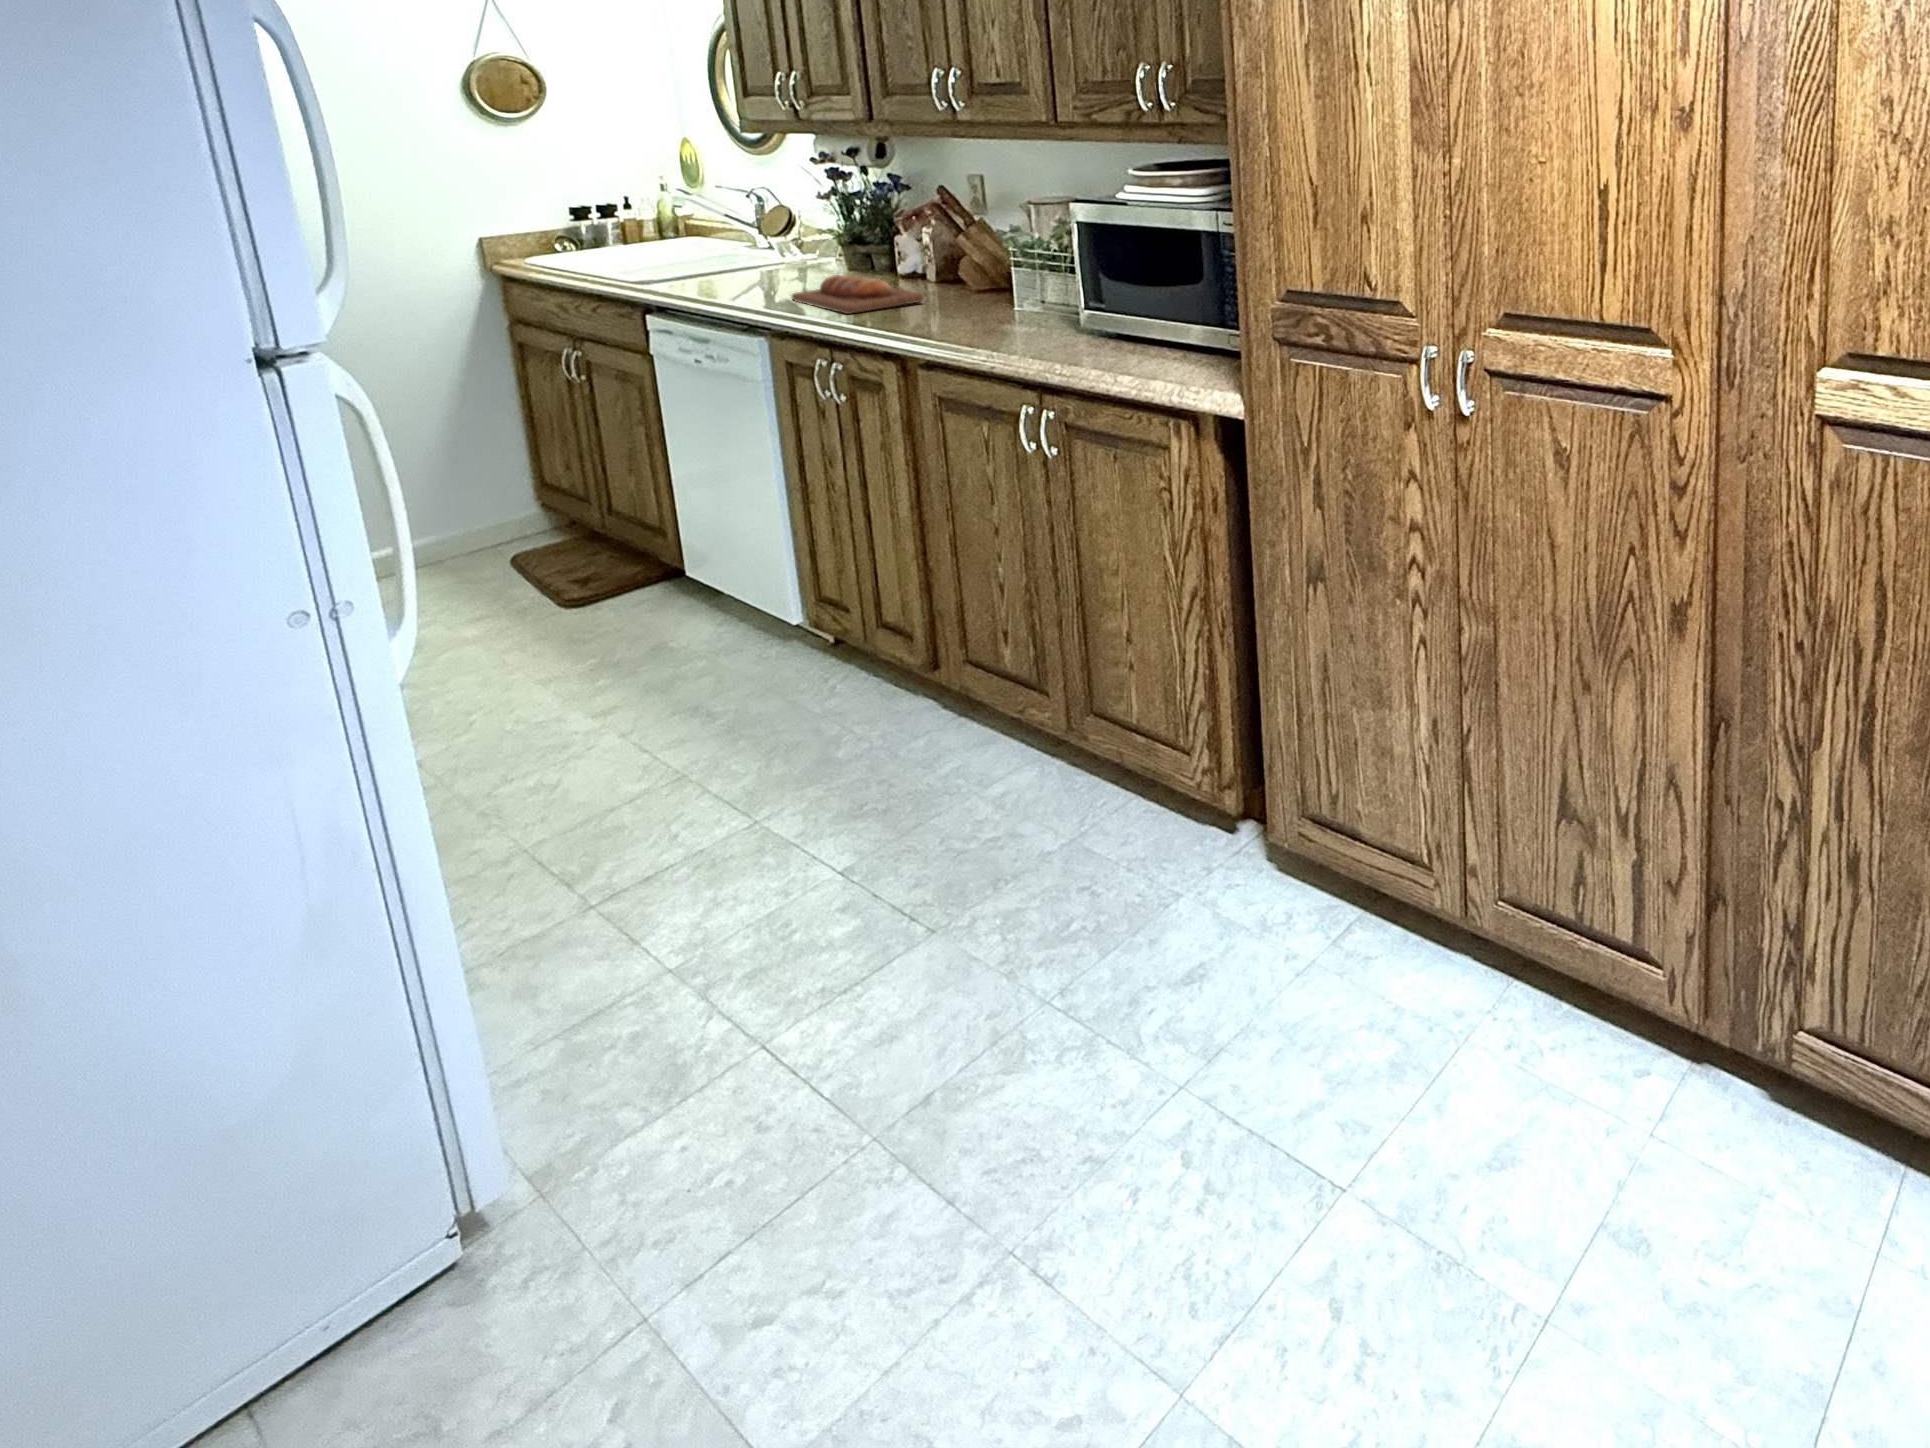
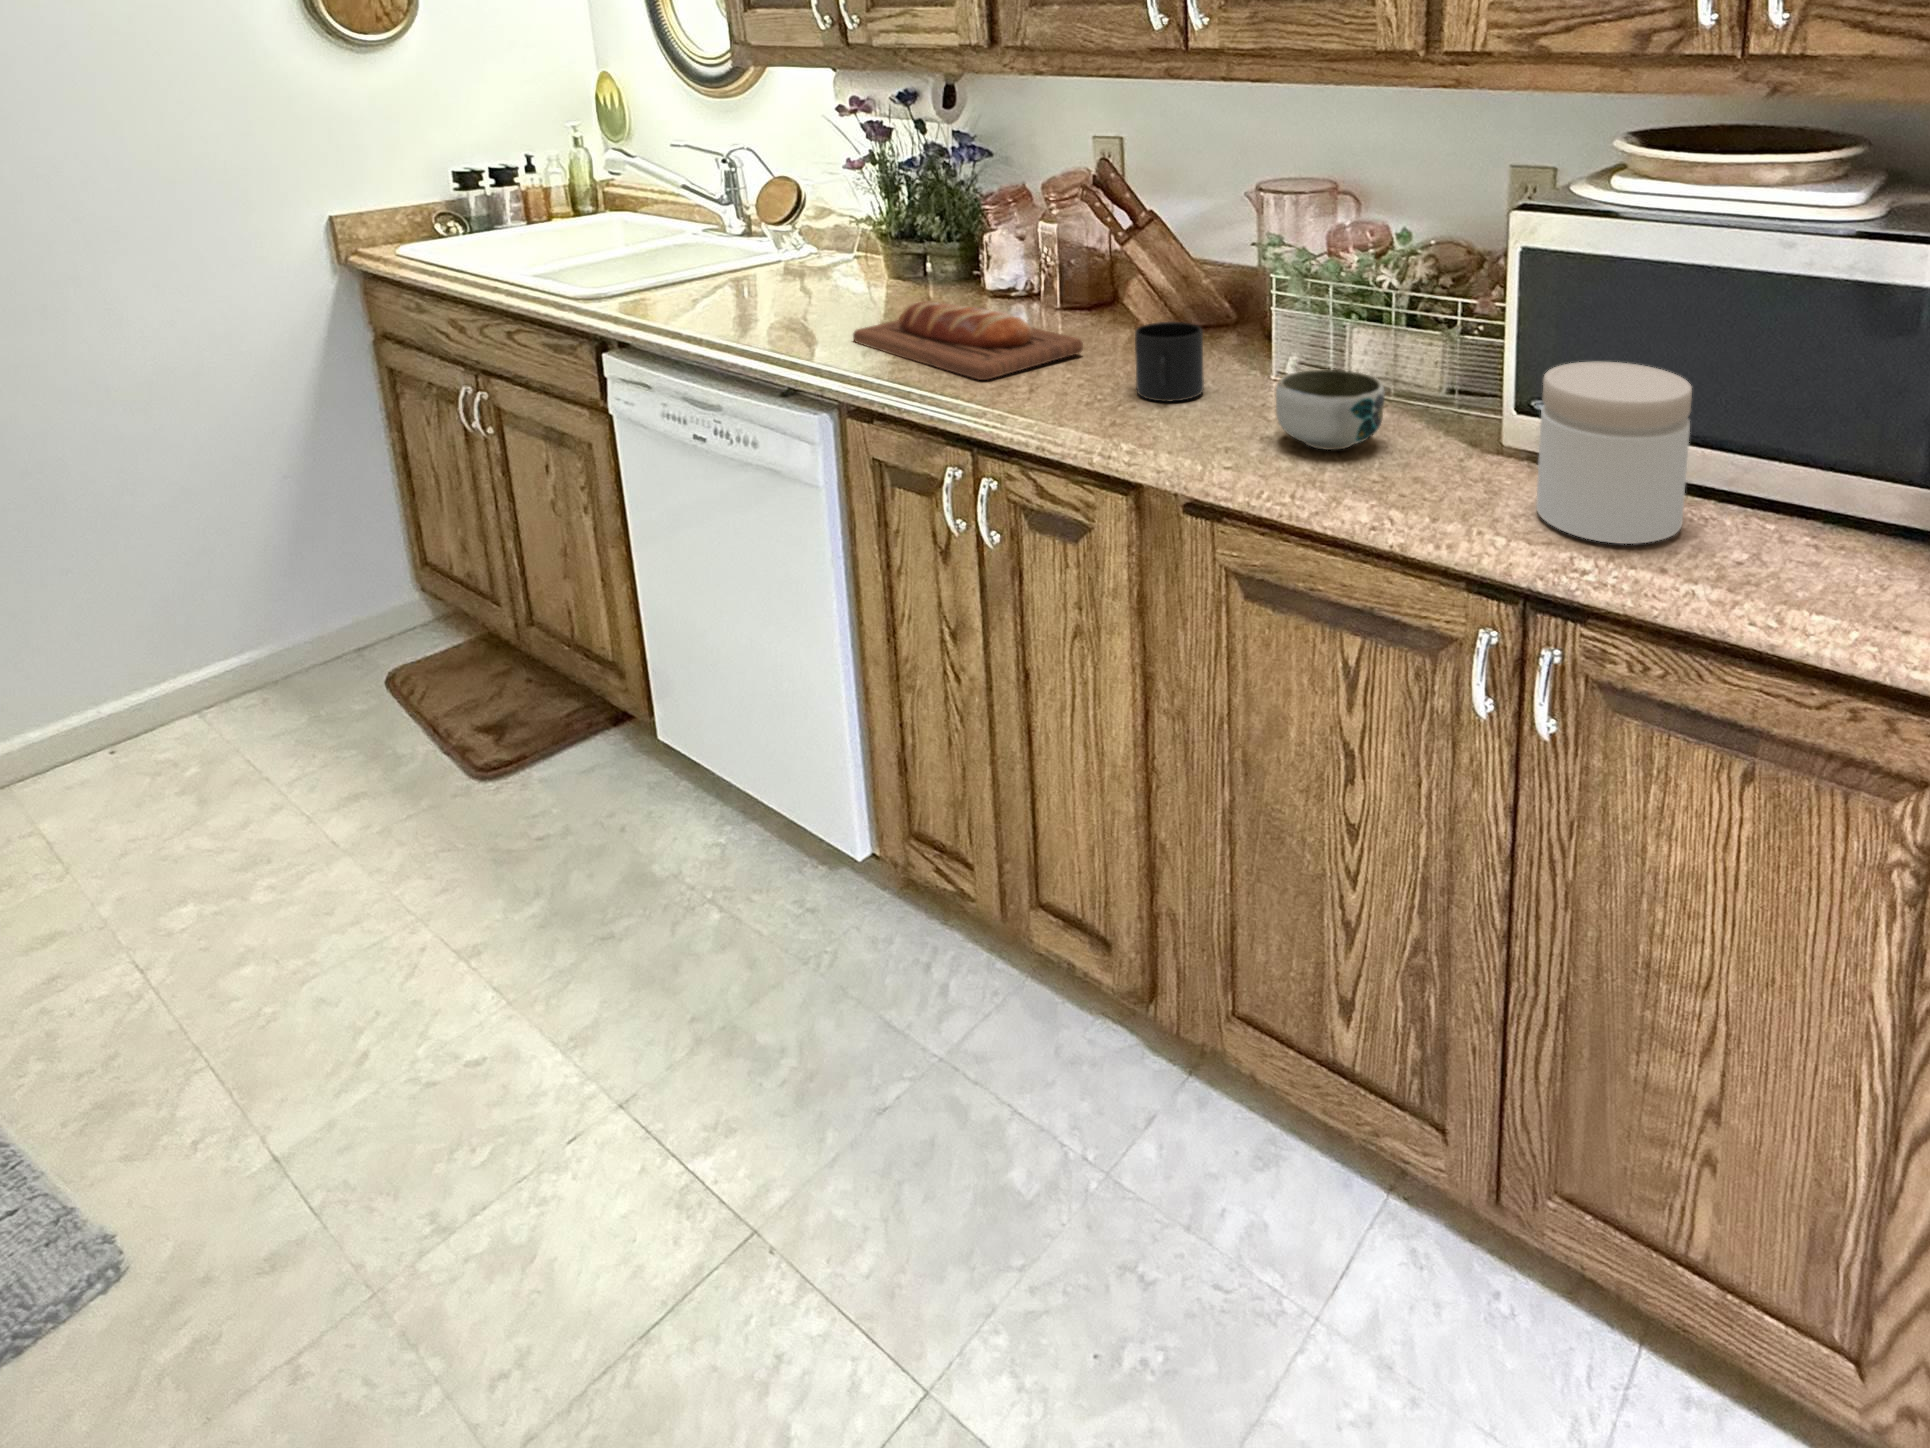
mug: none [925,277,970,320] -> present [1135,322,1204,402]
jar: none [1053,277,1129,360] -> present [1536,361,1692,544]
bowl: none [971,295,1033,335] -> present [1276,370,1385,450]

